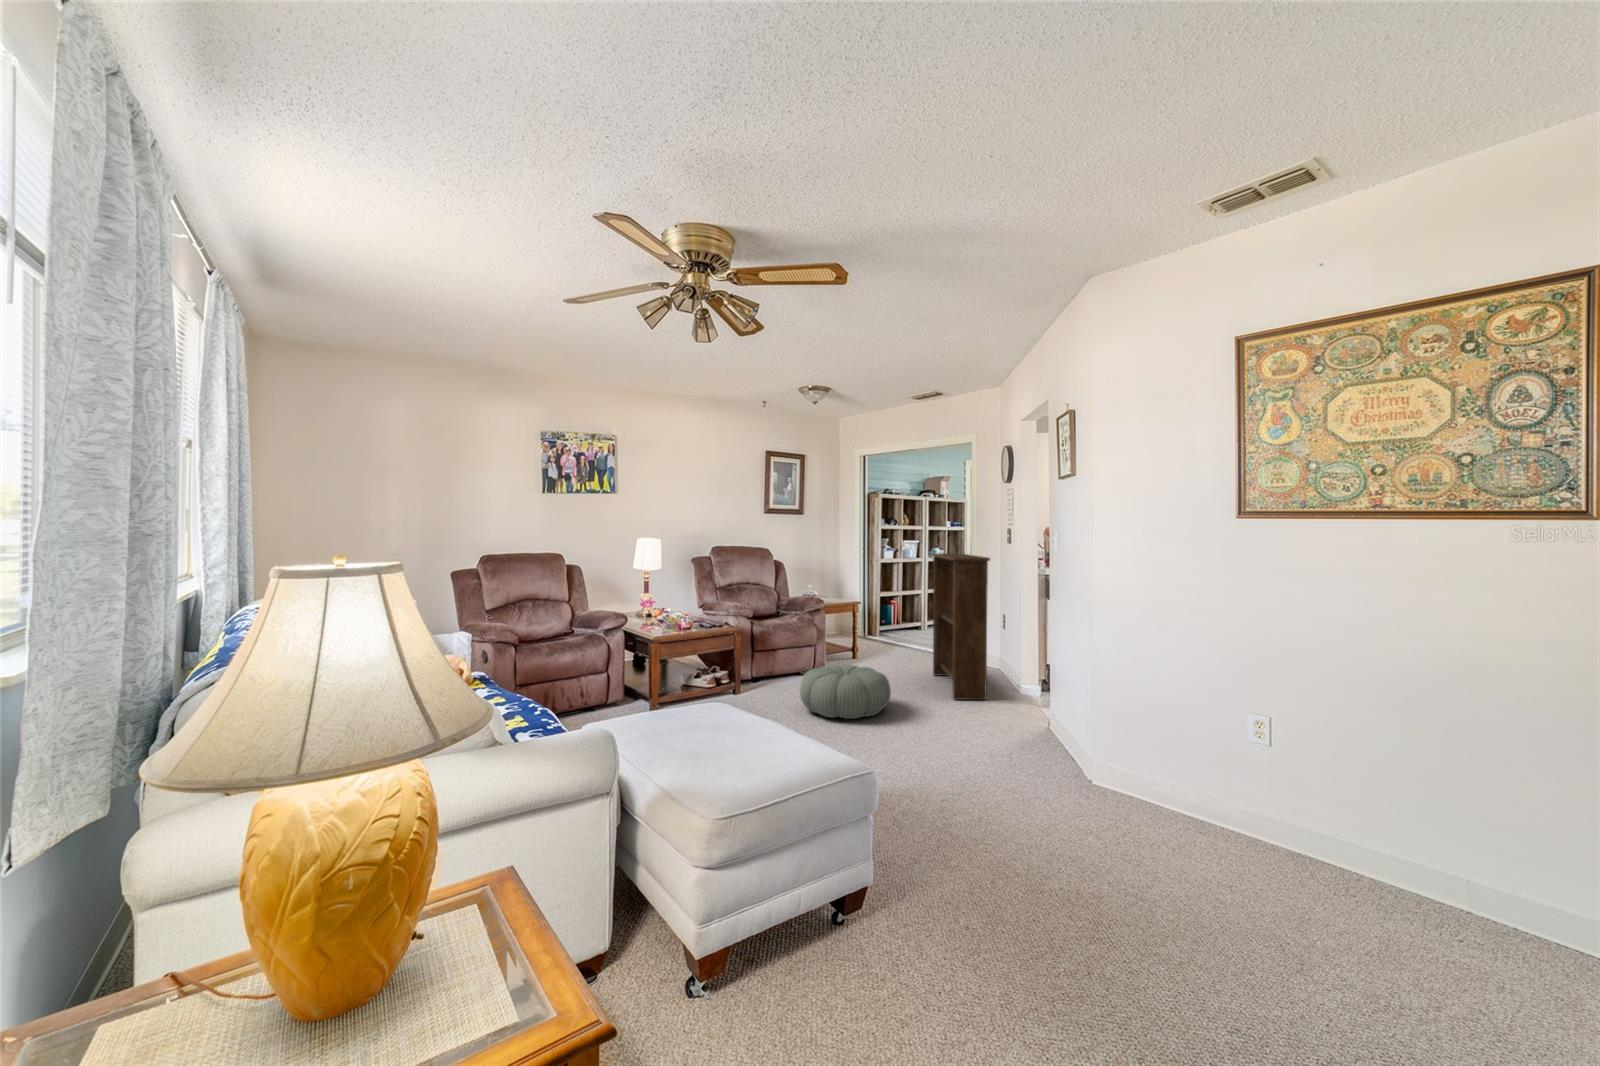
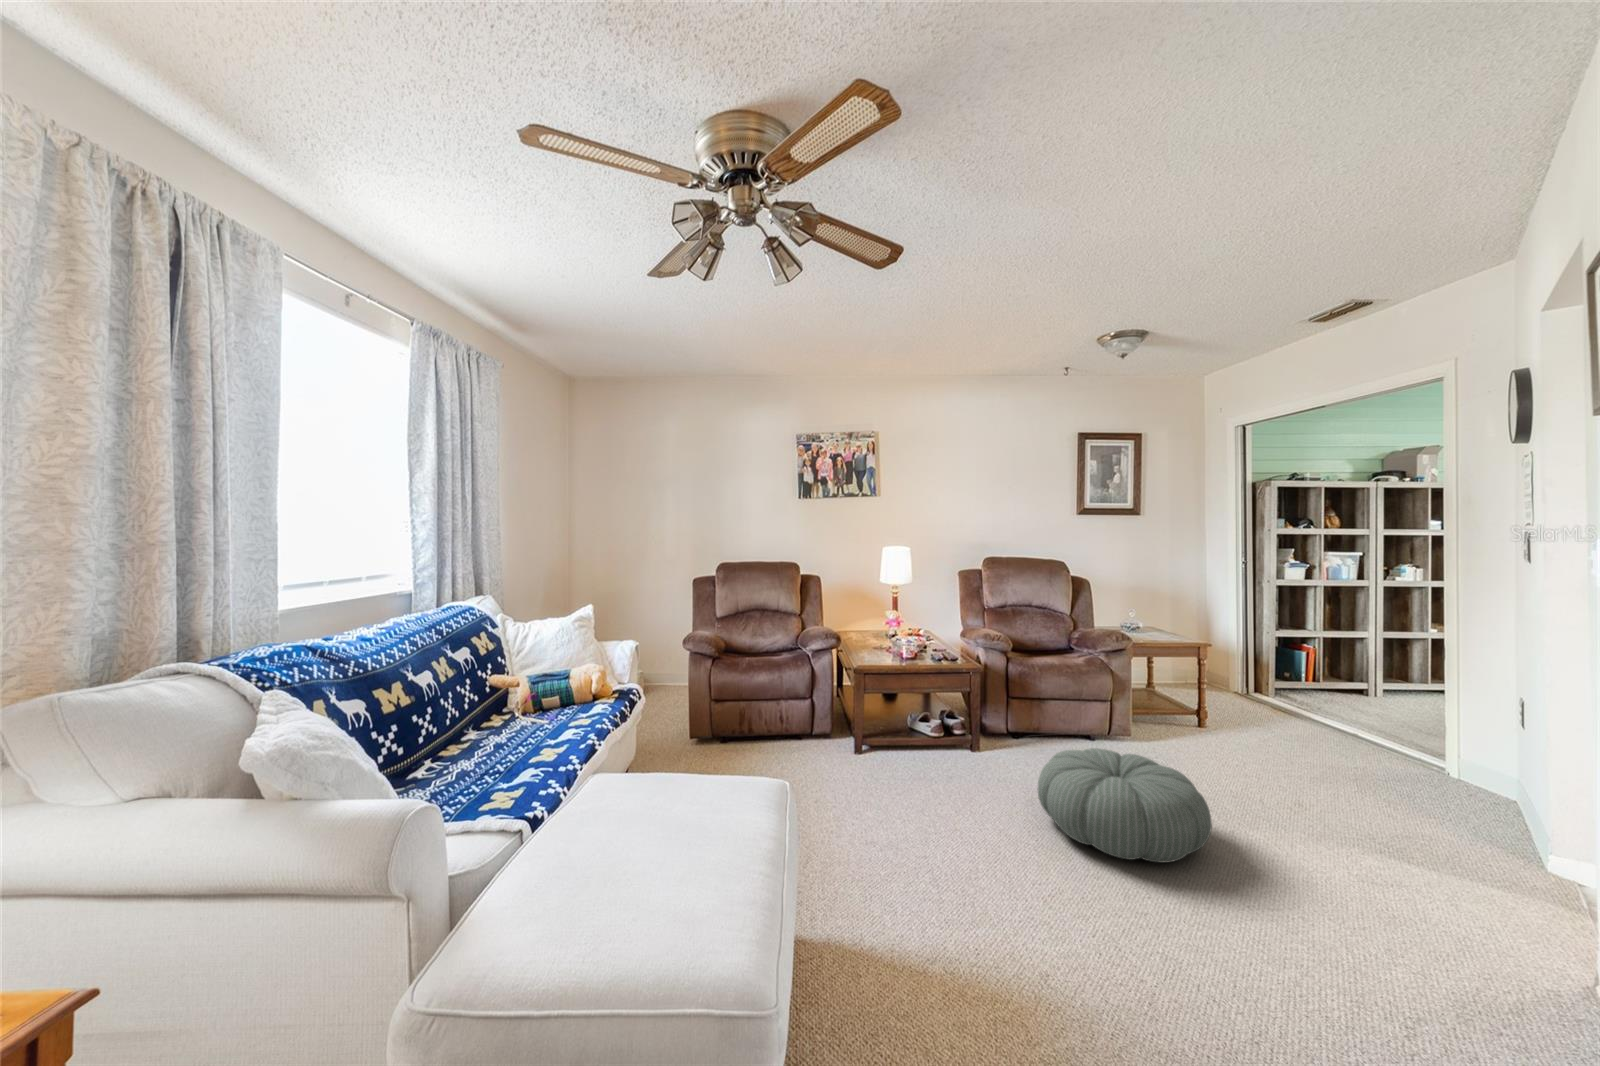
bookshelf: present [932,553,990,700] -> none [1349,580,1493,903]

